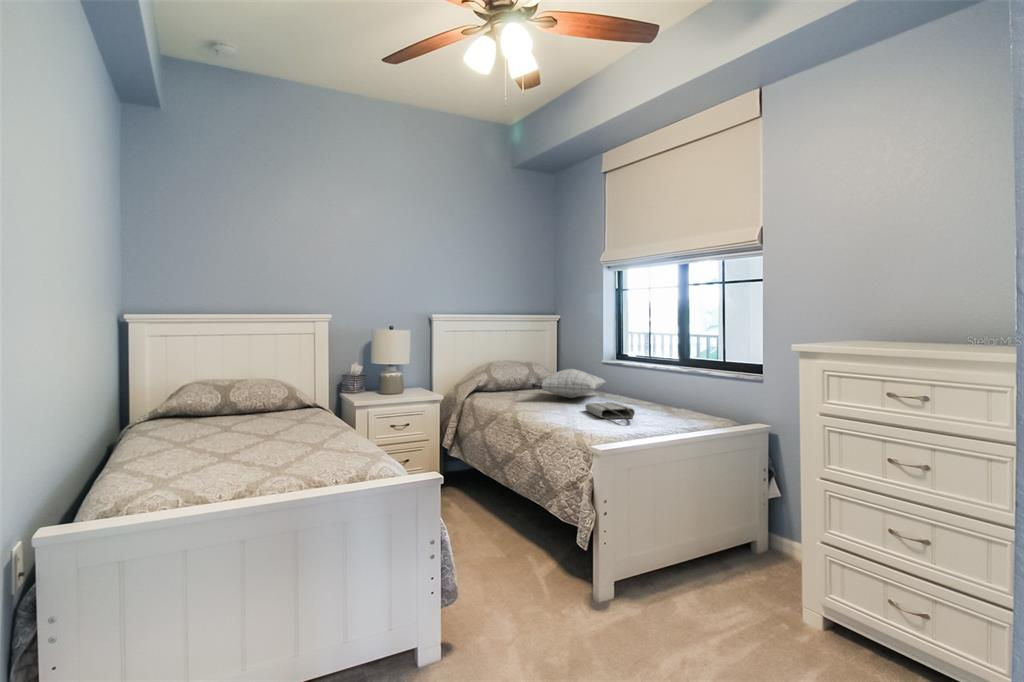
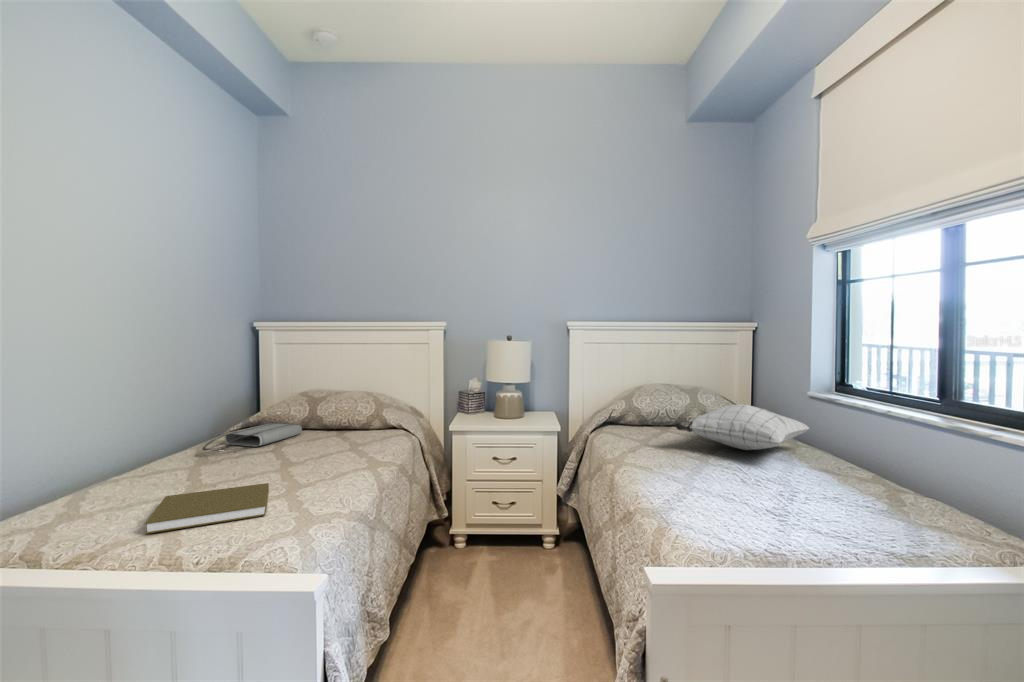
tote bag: present [585,402,635,419] -> present [202,423,302,450]
book: none [222,437,315,464] -> present [145,483,269,534]

